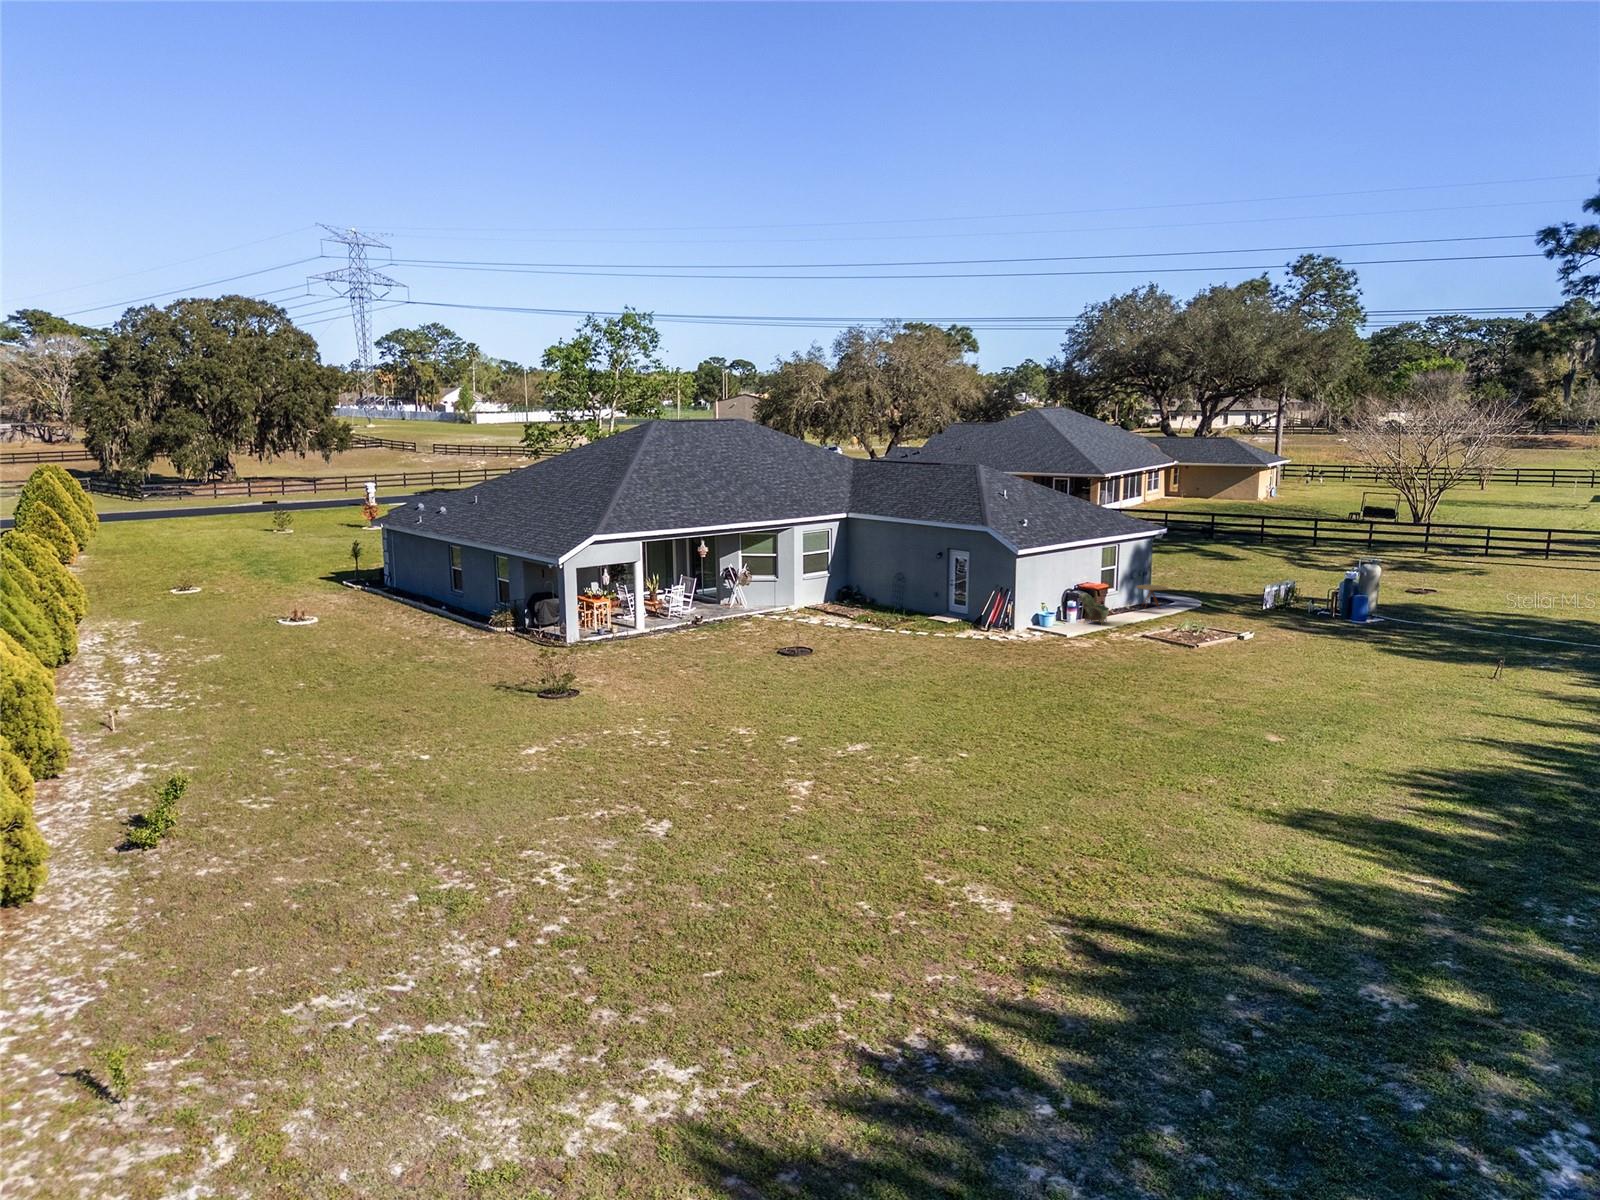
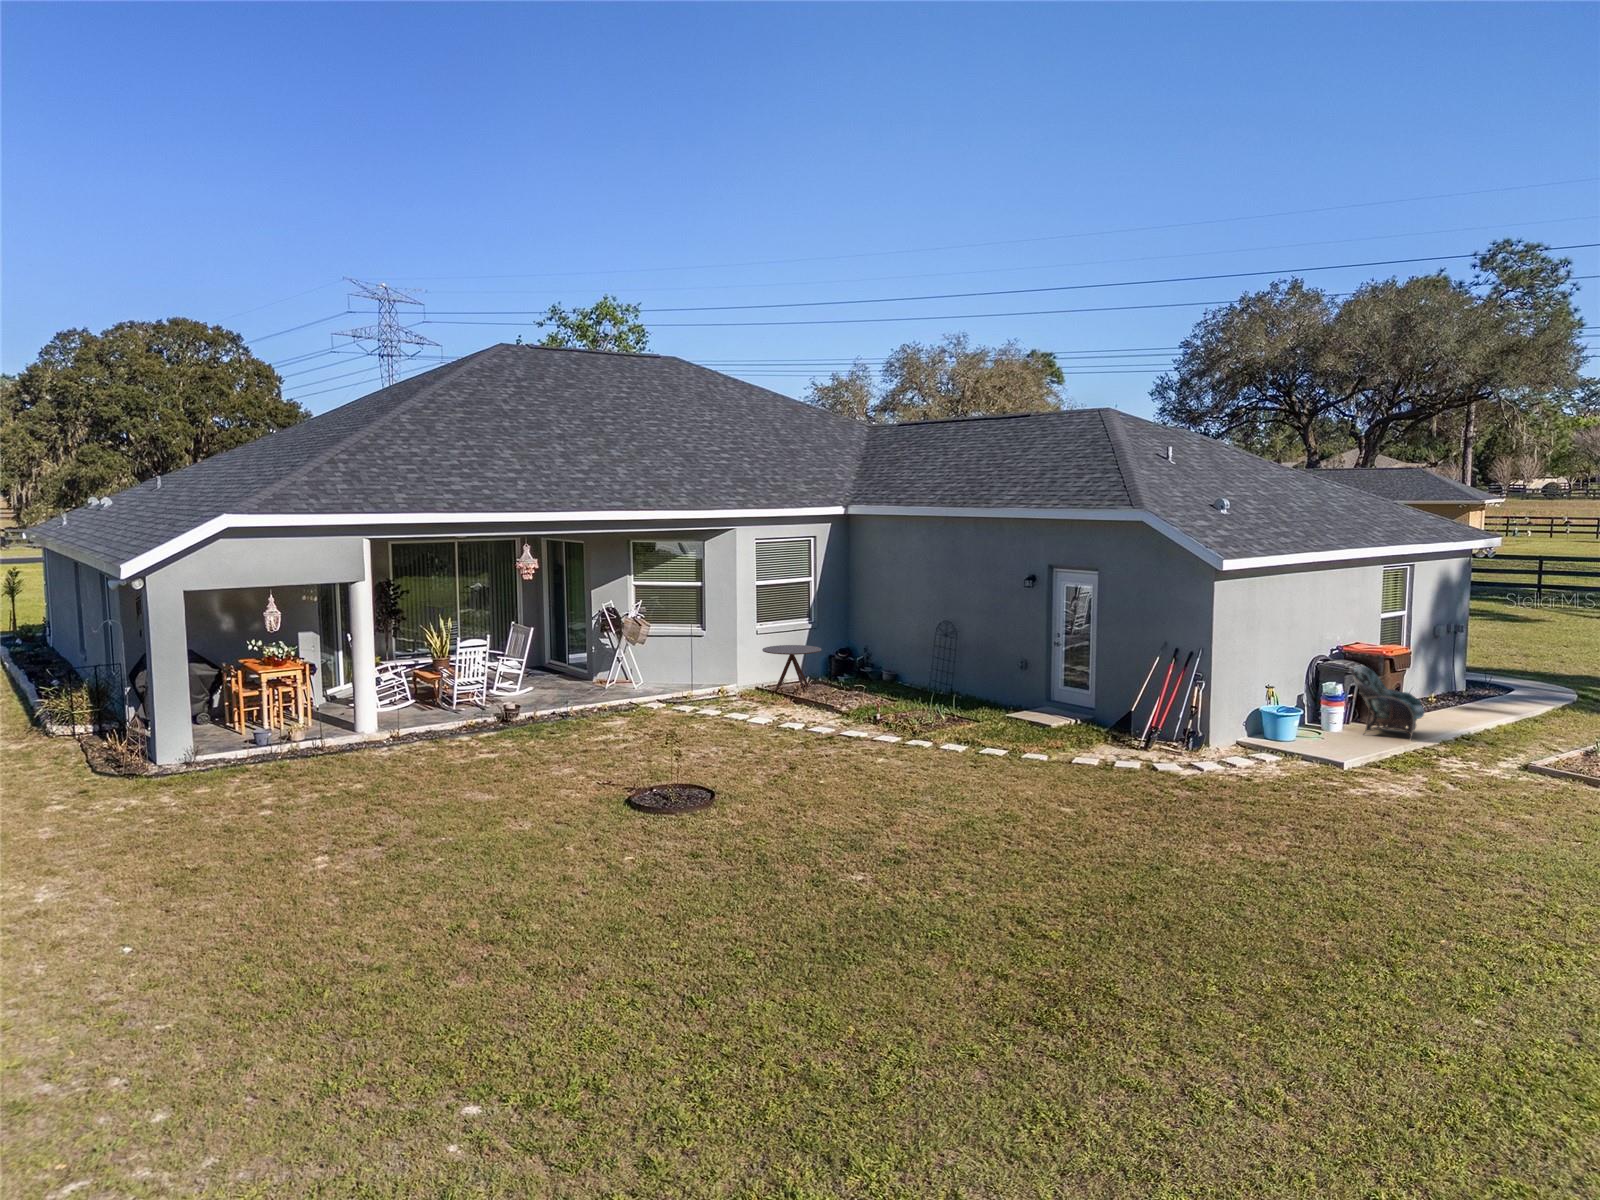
round table: present [1137,585,1168,606] -> present [762,645,821,692]

